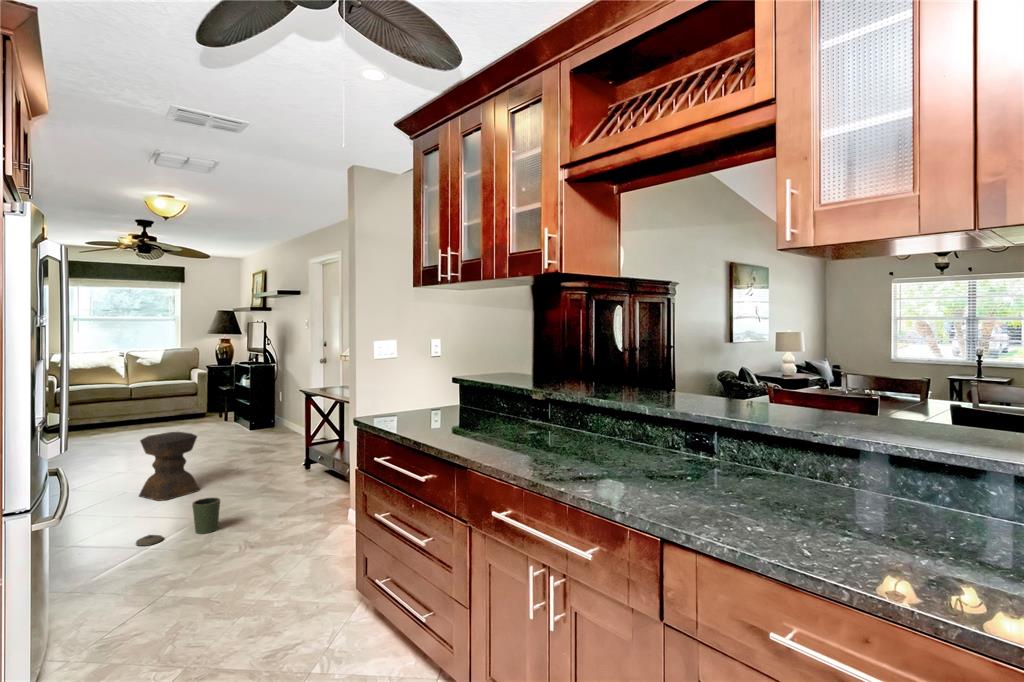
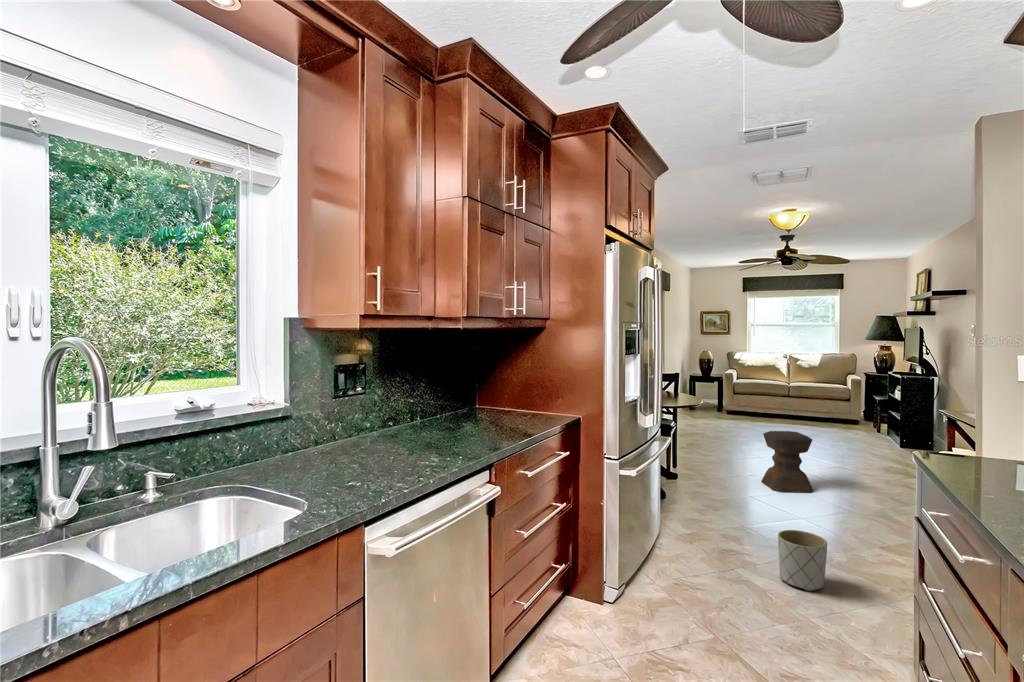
trash can: present [136,498,220,546] -> none [738,499,812,535]
planter: none [212,522,260,581] -> present [778,530,827,591]

